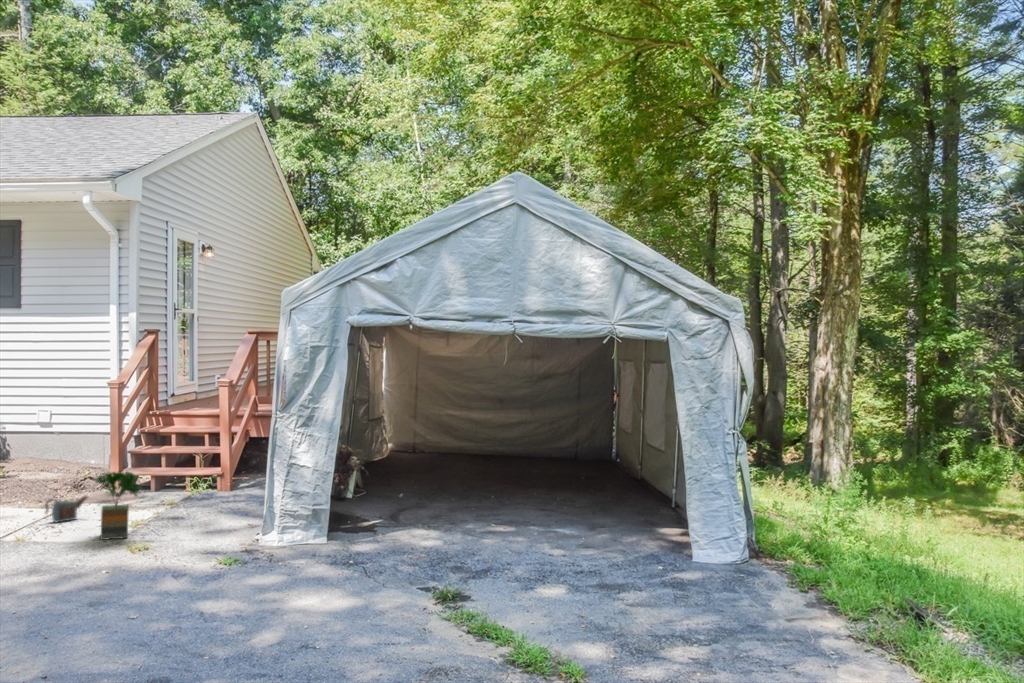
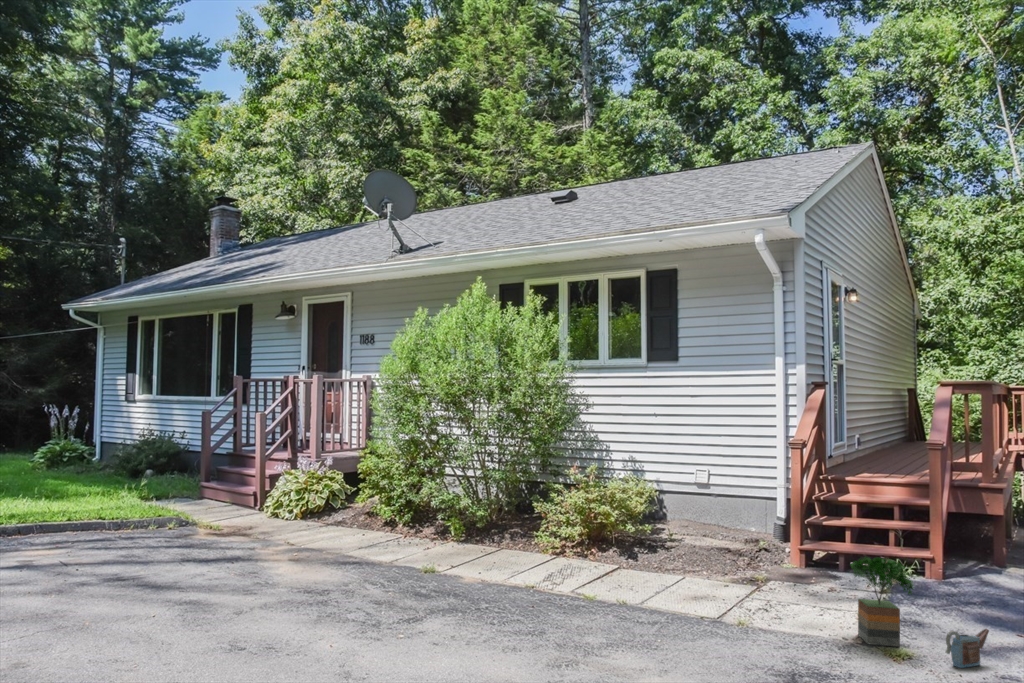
watering can: present [45,496,88,522] -> present [946,629,989,668]

